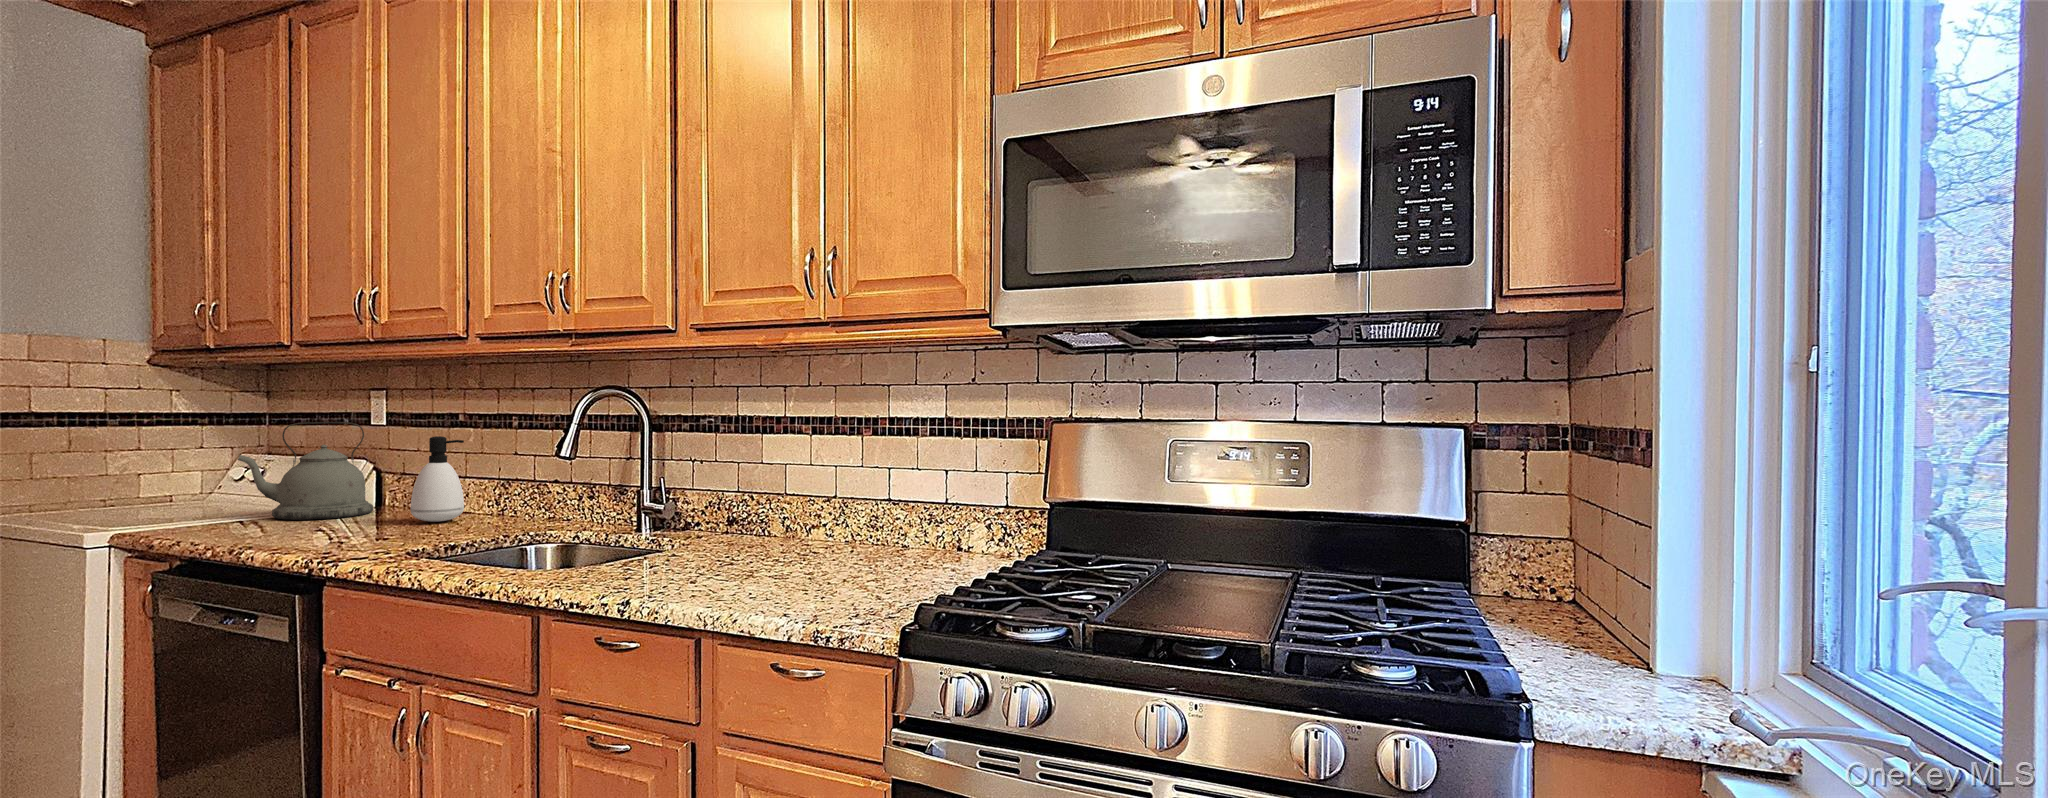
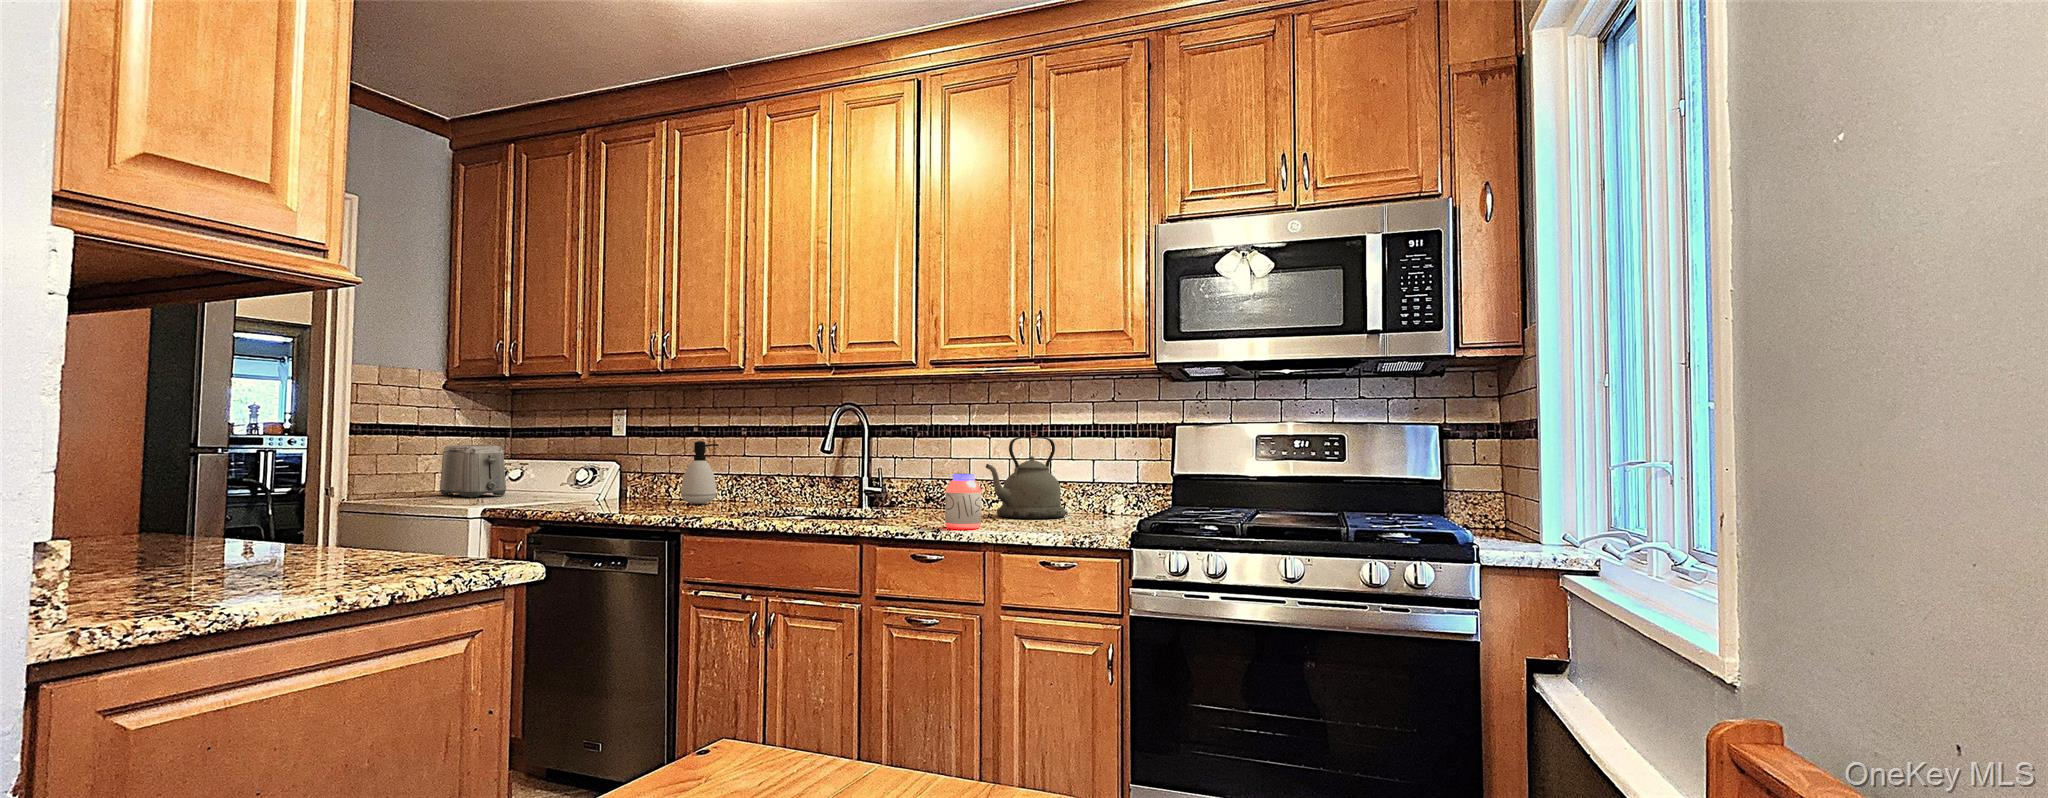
kettle: present [238,422,373,520] -> present [986,437,1066,518]
toaster: none [147,436,232,507] -> present [440,445,506,498]
jar: none [666,503,725,594] -> present [945,474,981,529]

